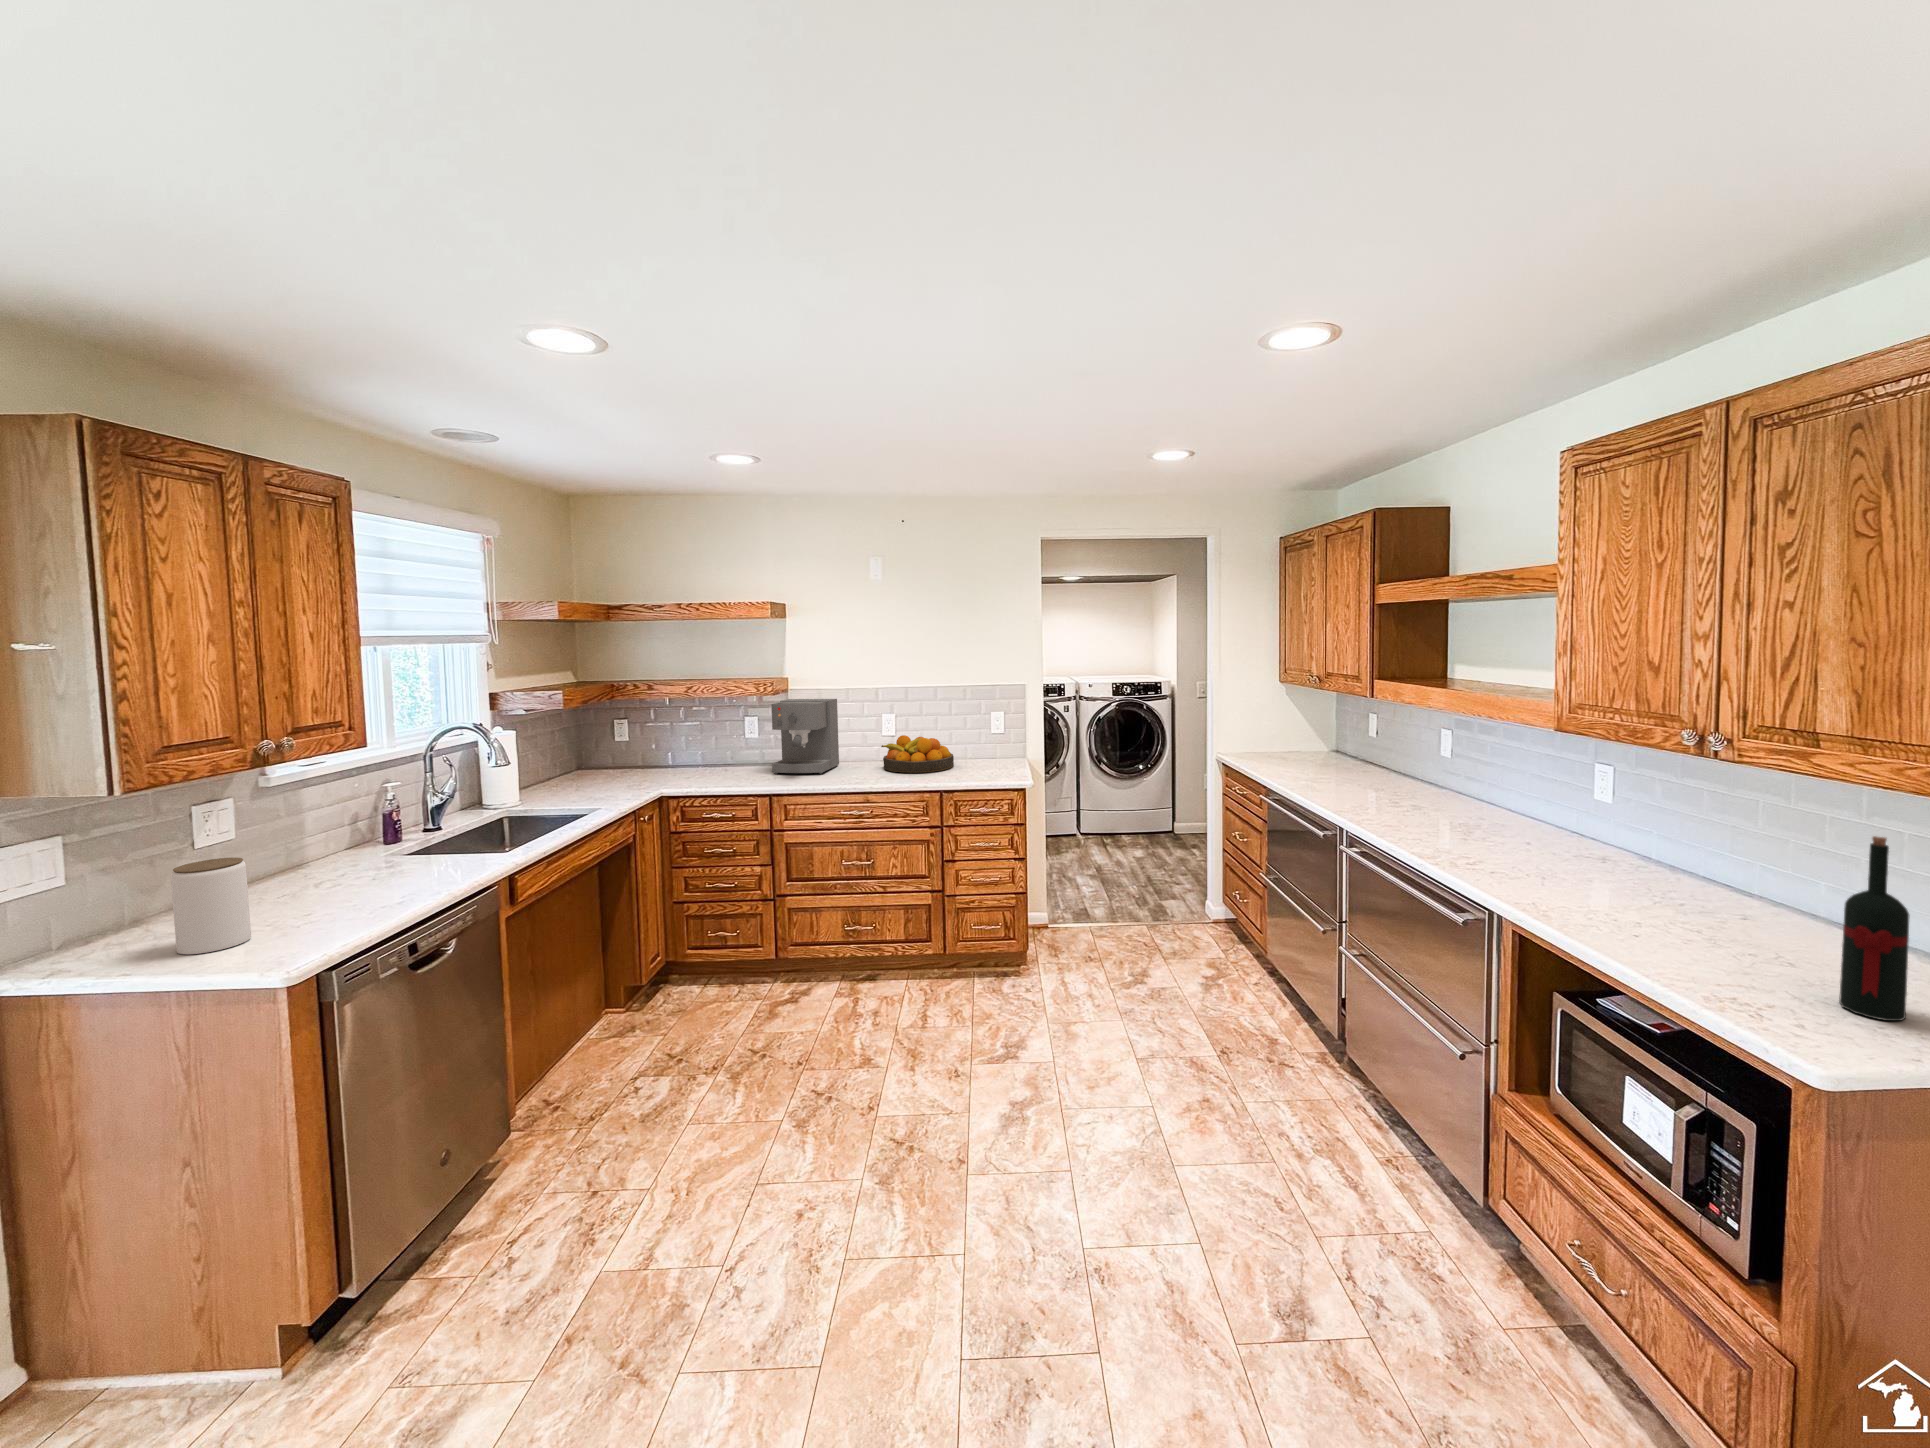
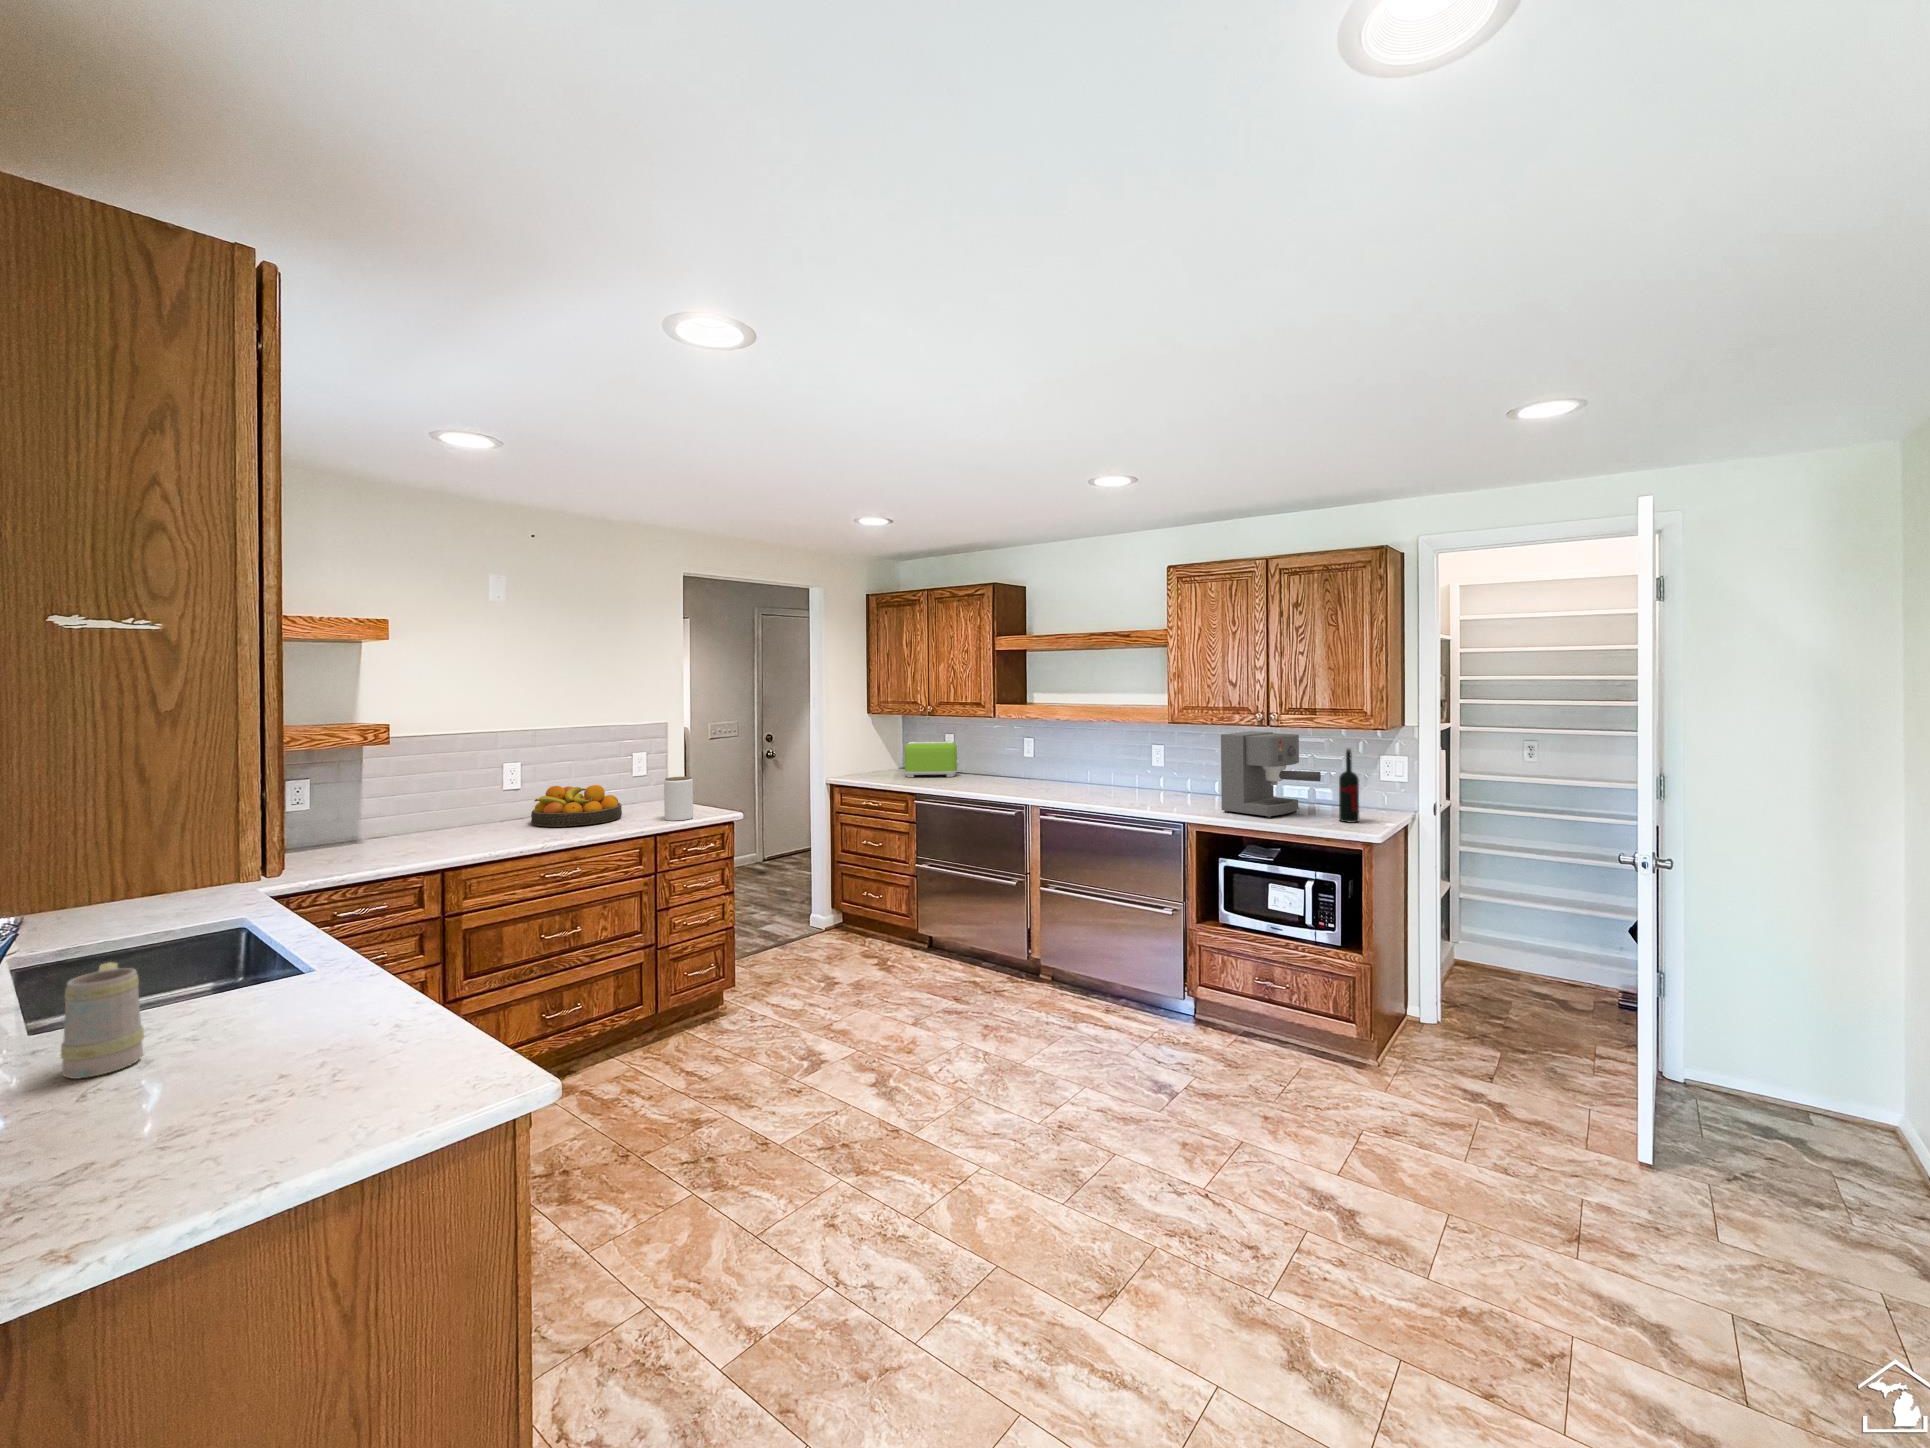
coffee maker: present [771,699,839,774] -> present [1221,731,1321,818]
toaster: none [1282,719,1354,770] -> present [905,741,959,777]
mug: none [289,826,341,891] -> present [61,962,144,1079]
jar: present [171,858,251,954] -> present [664,777,693,821]

